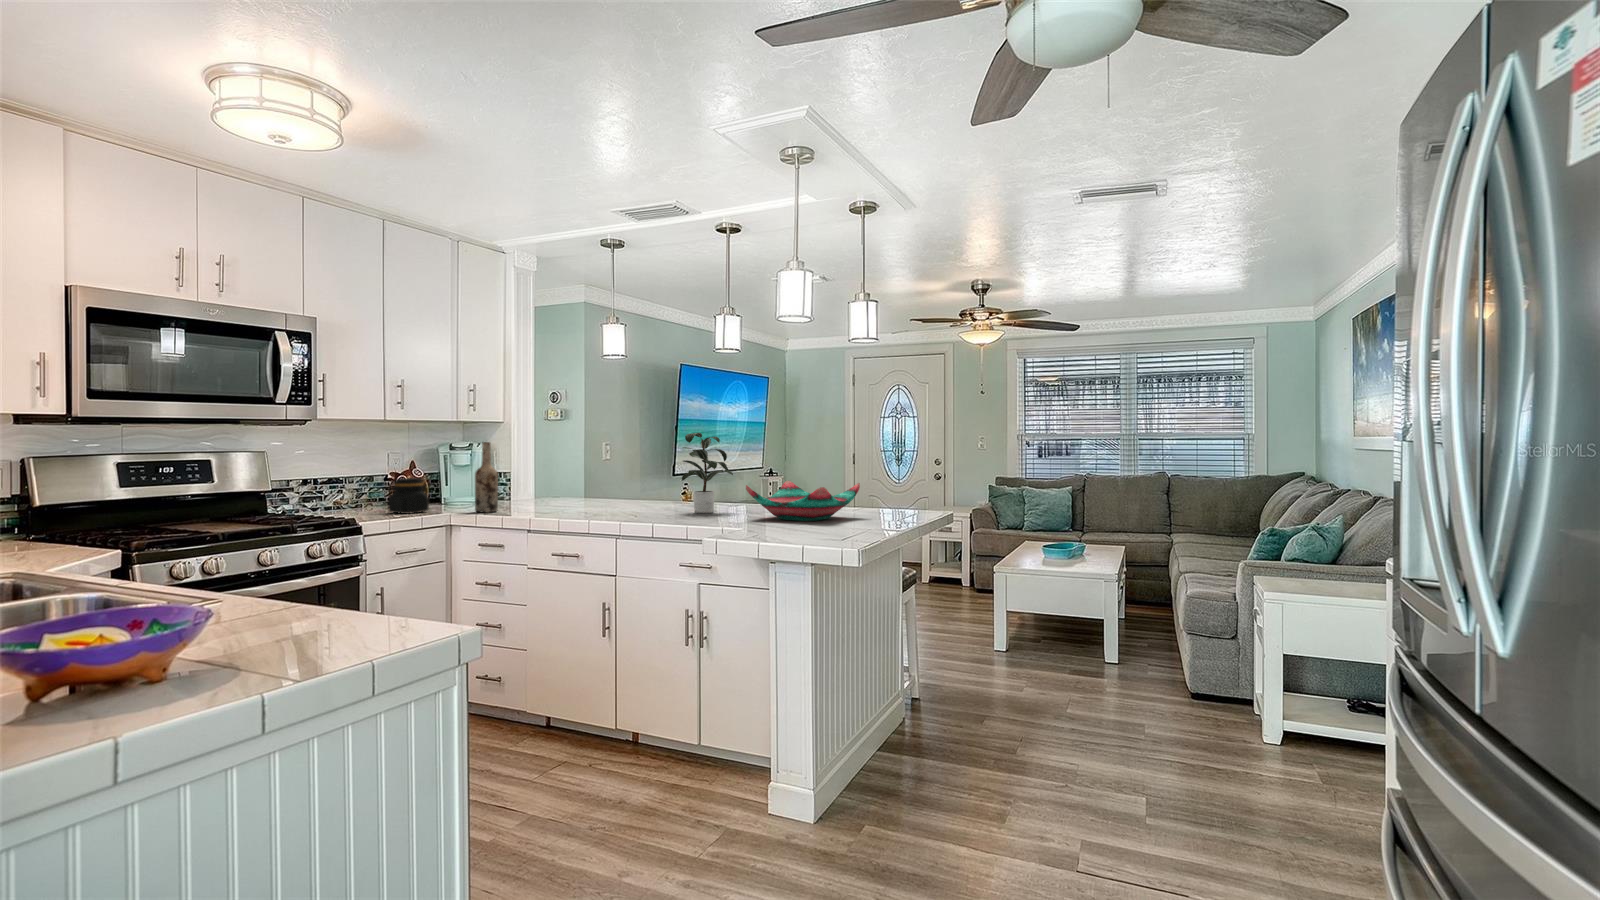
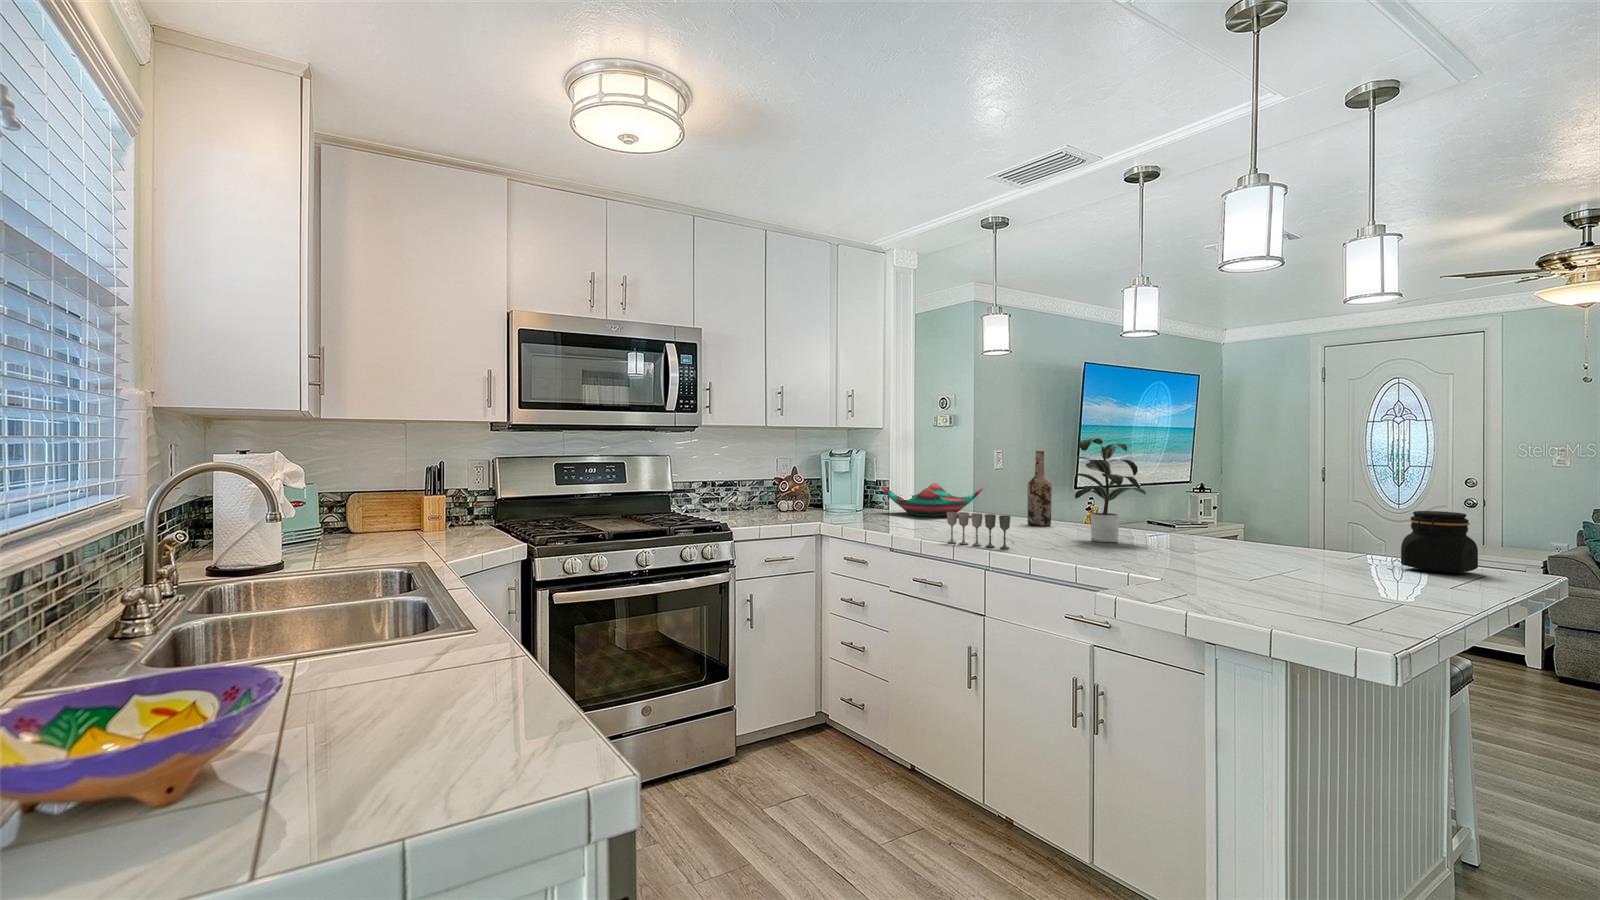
wine bottle: present [475,442,498,512] -> present [1027,451,1052,526]
jar: present [388,478,429,514] -> present [1401,511,1478,573]
decorative bowl: present [746,481,860,521] -> present [882,483,983,517]
wine glass: none [583,494,637,520] -> present [947,512,1011,549]

